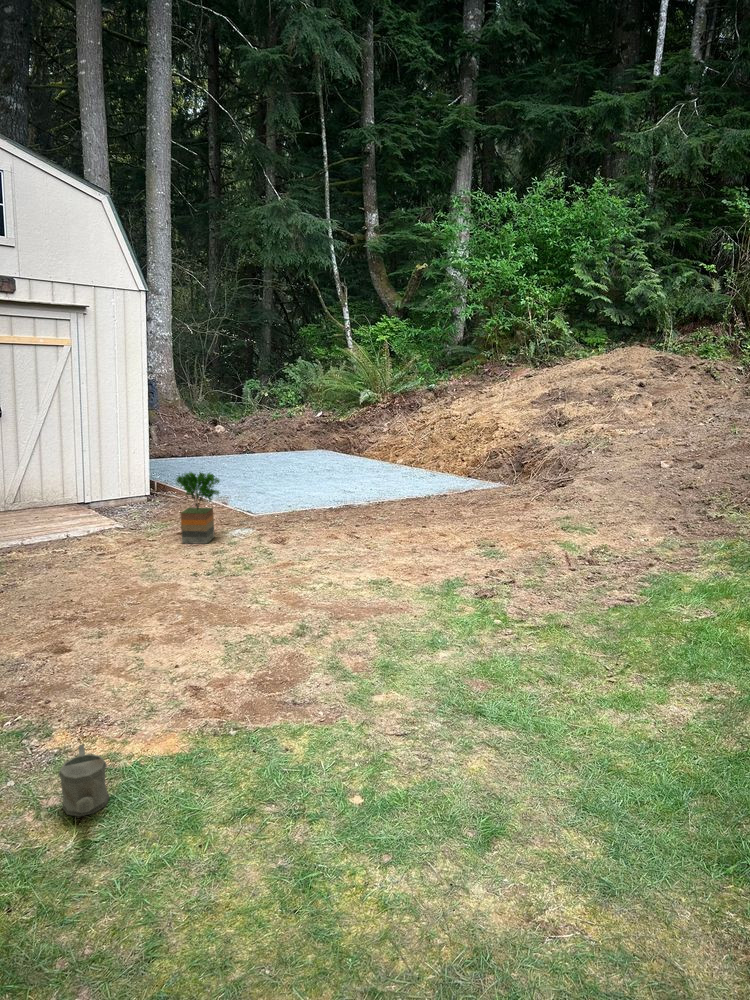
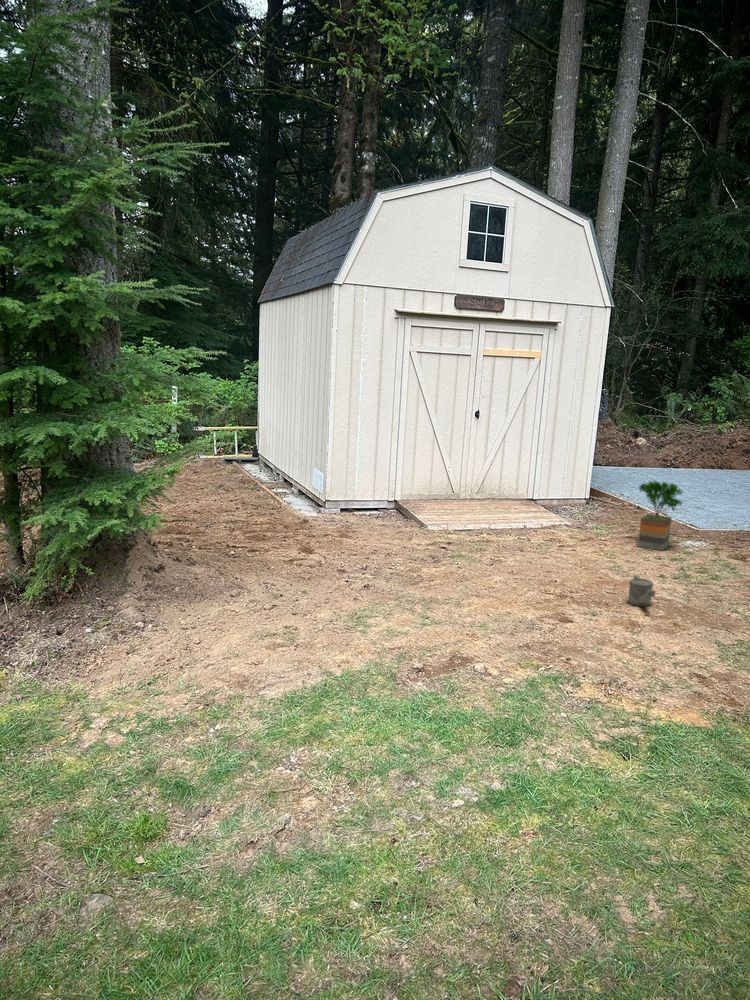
watering can: present [59,745,109,817] -> present [628,575,655,606]

